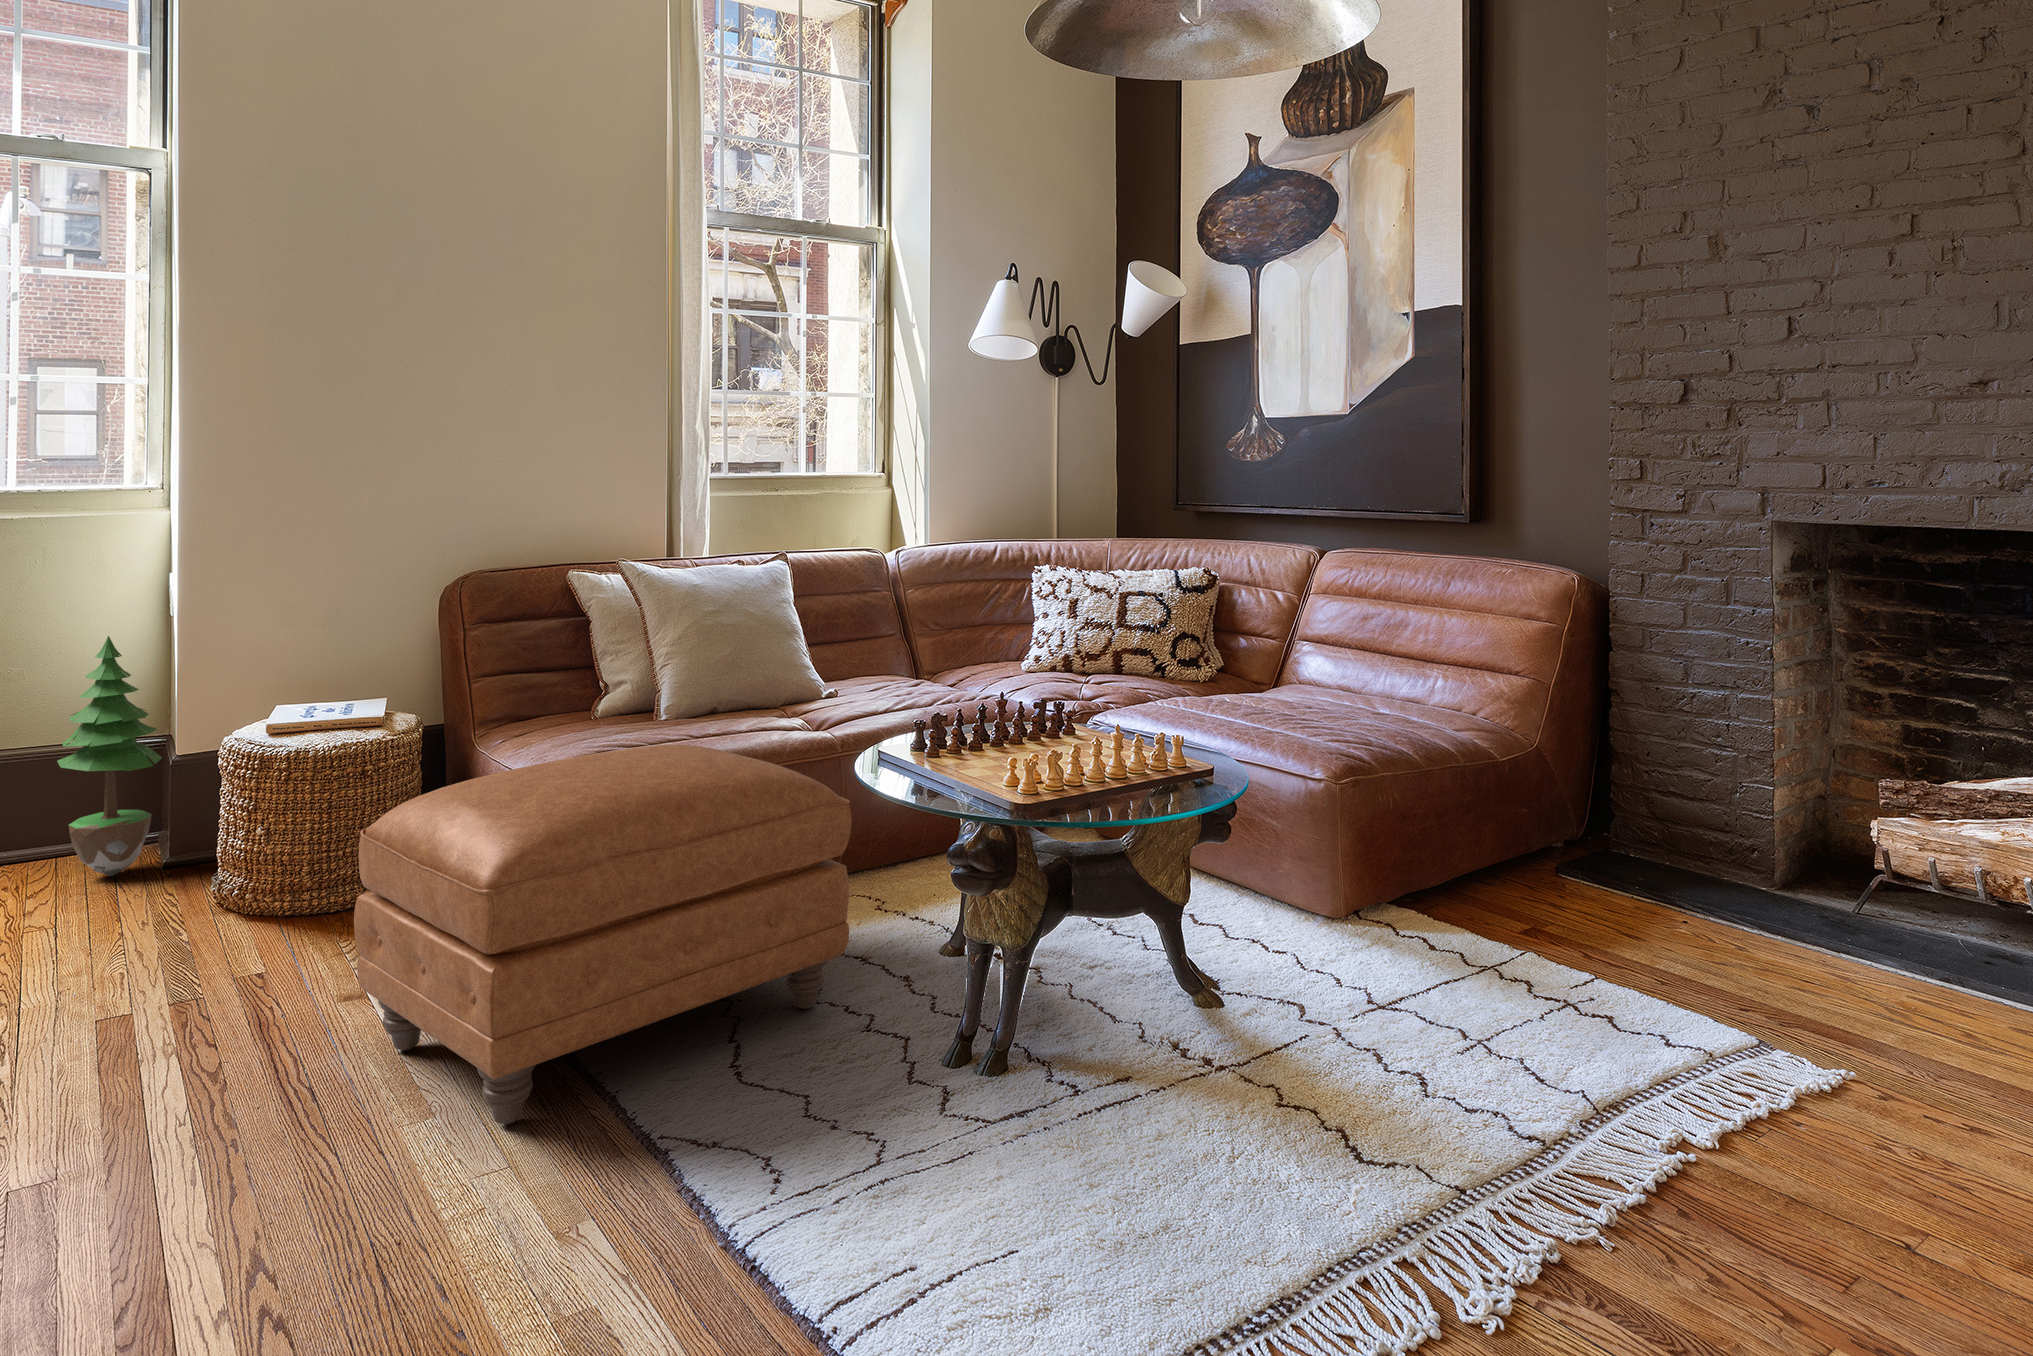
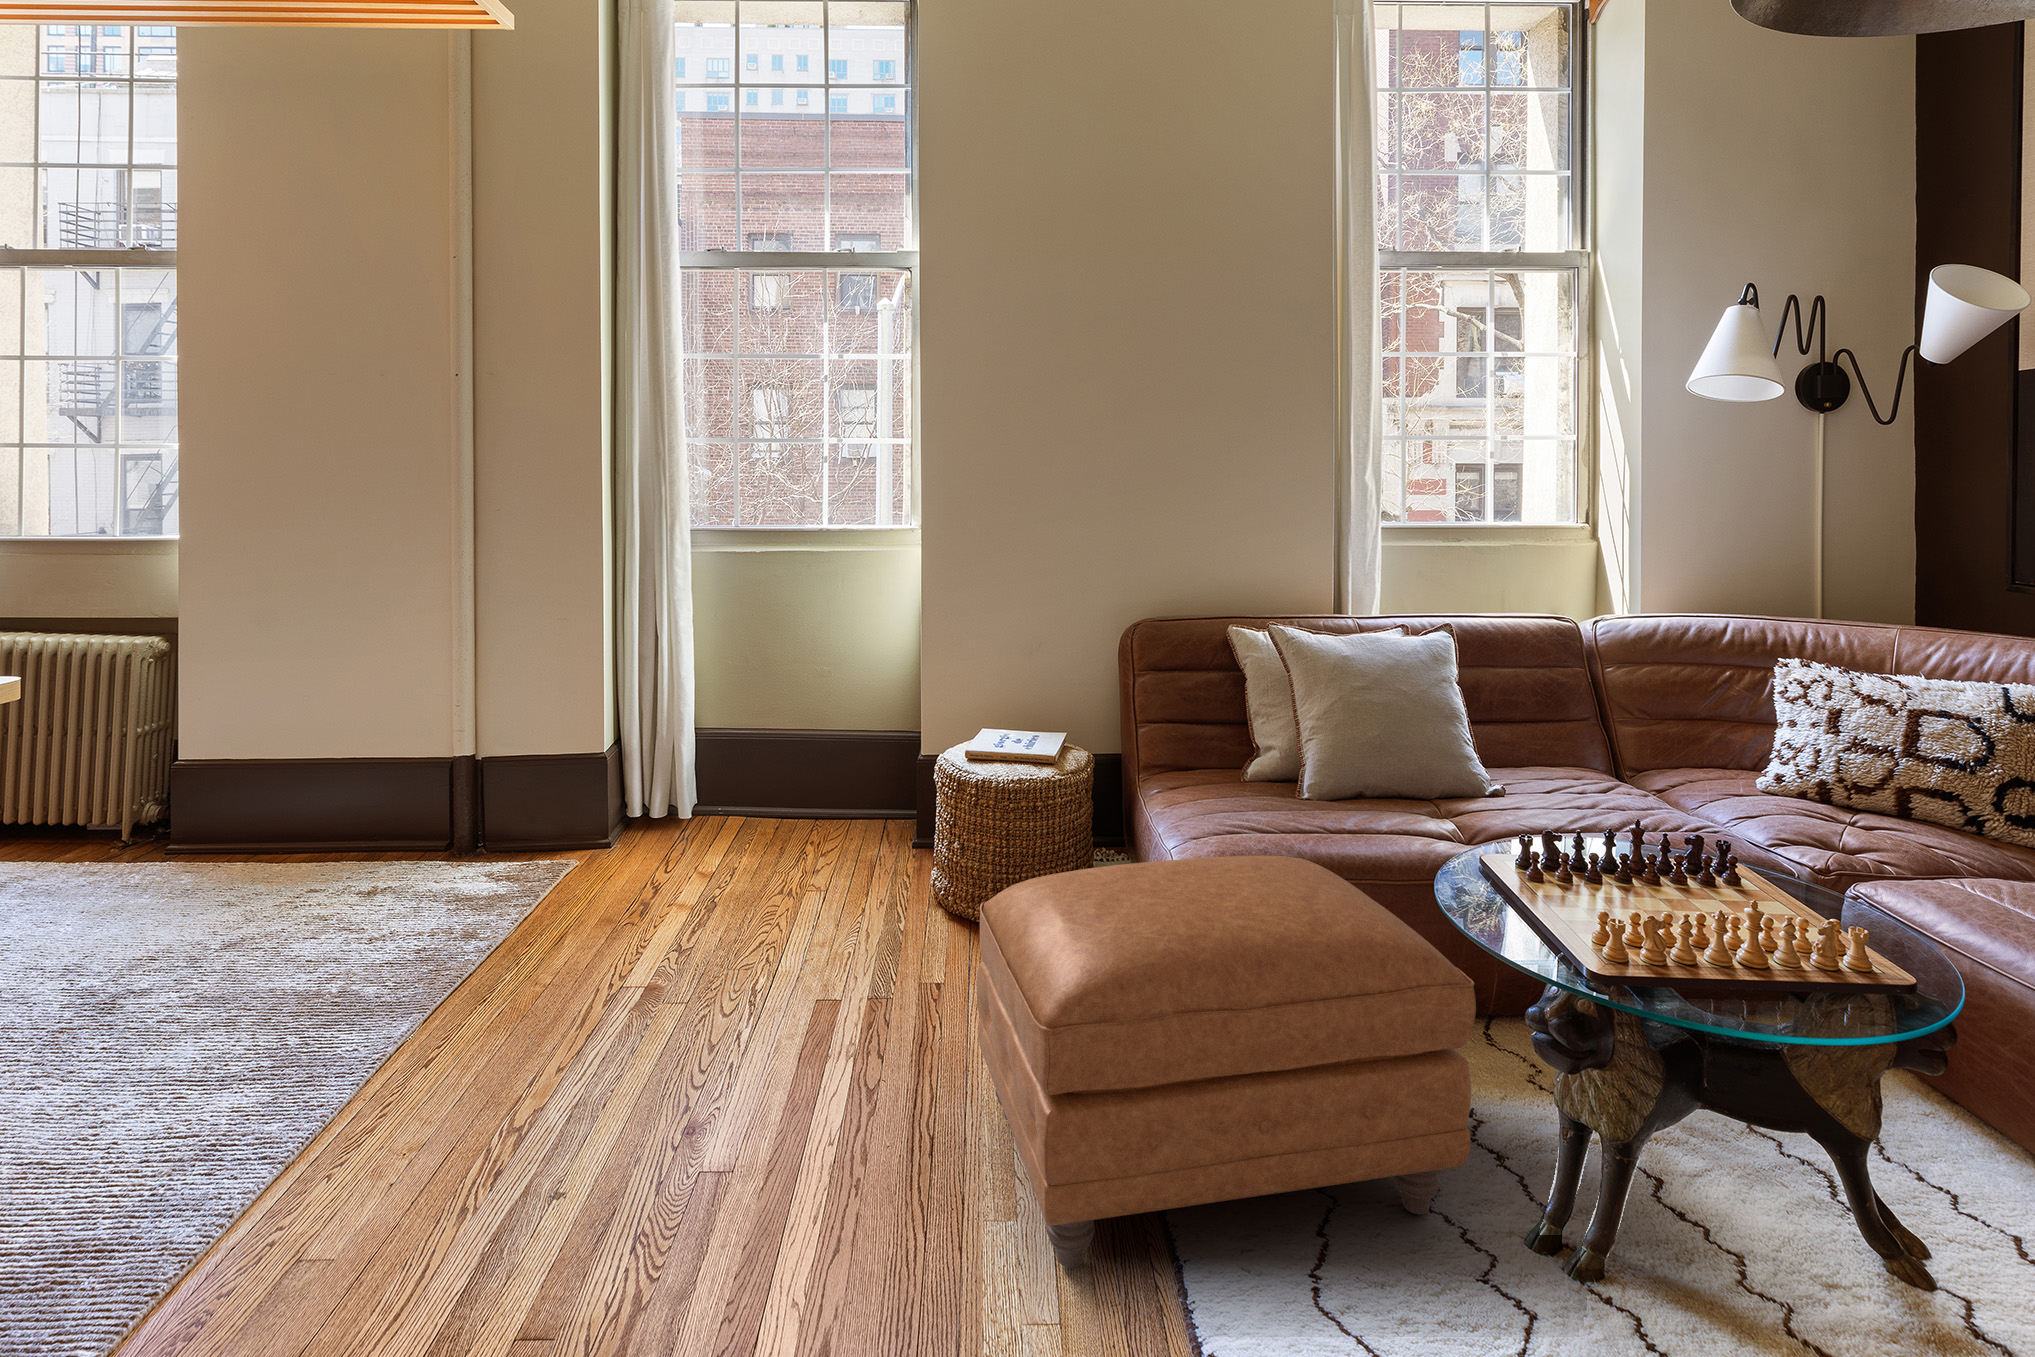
potted tree: present [57,636,162,876] -> none [845,656,913,848]

